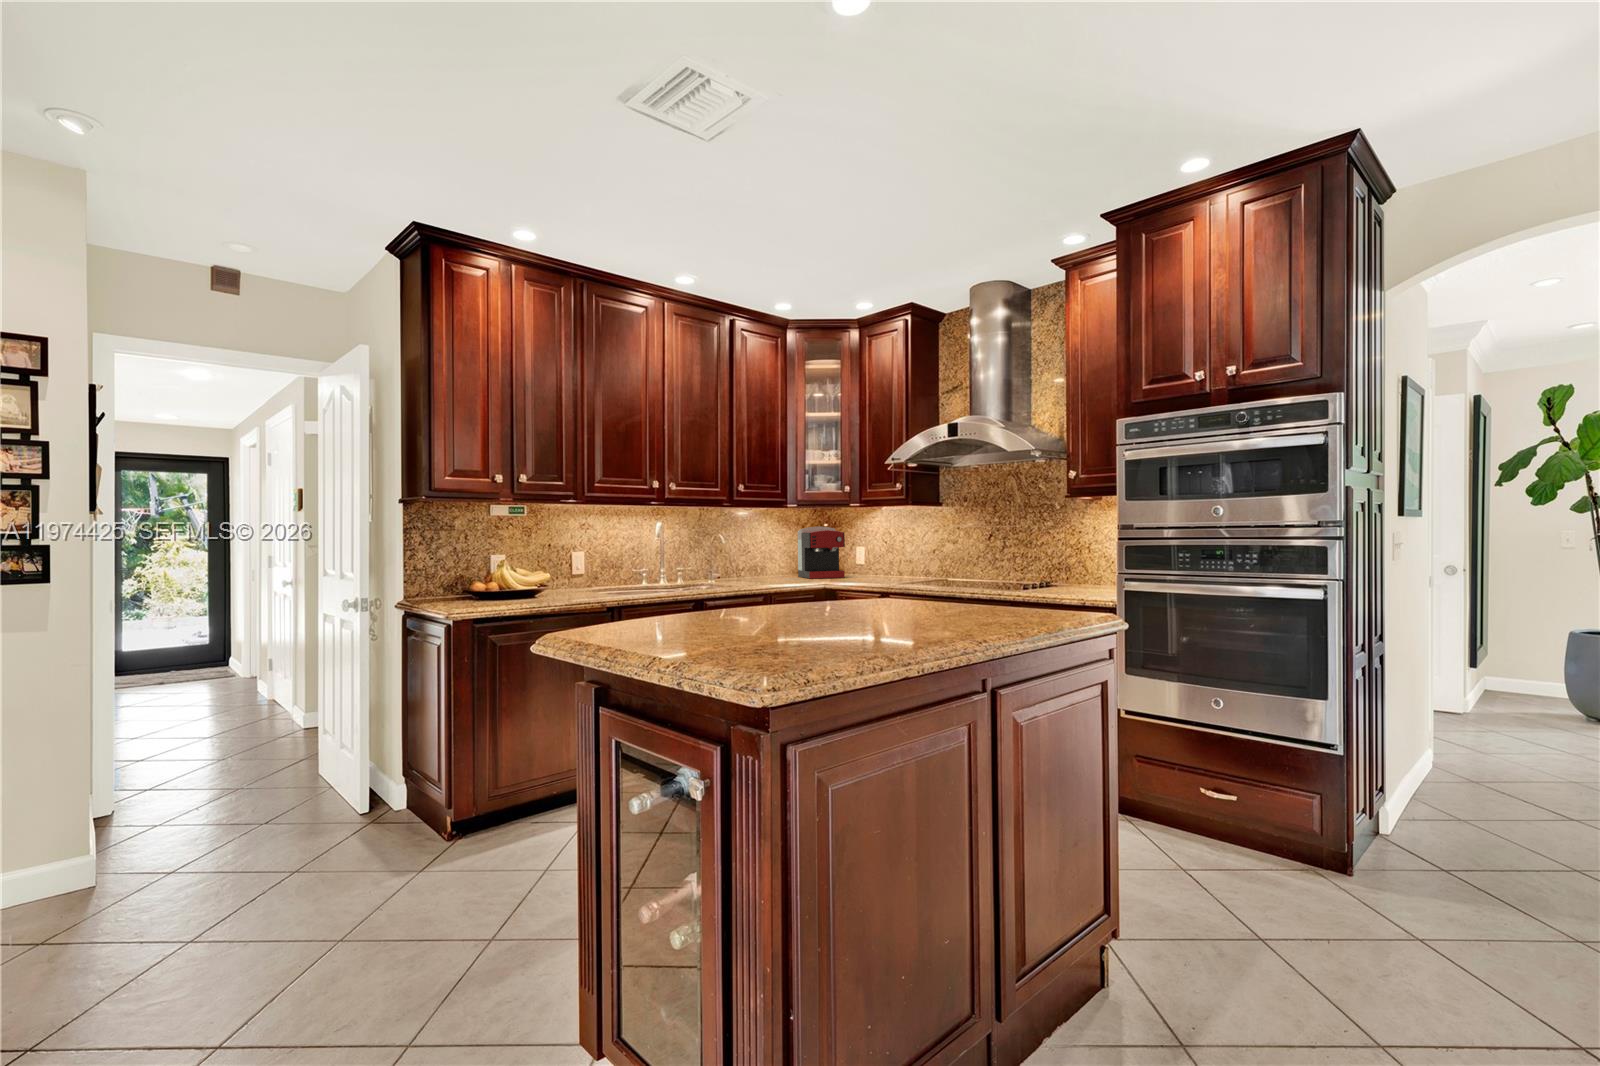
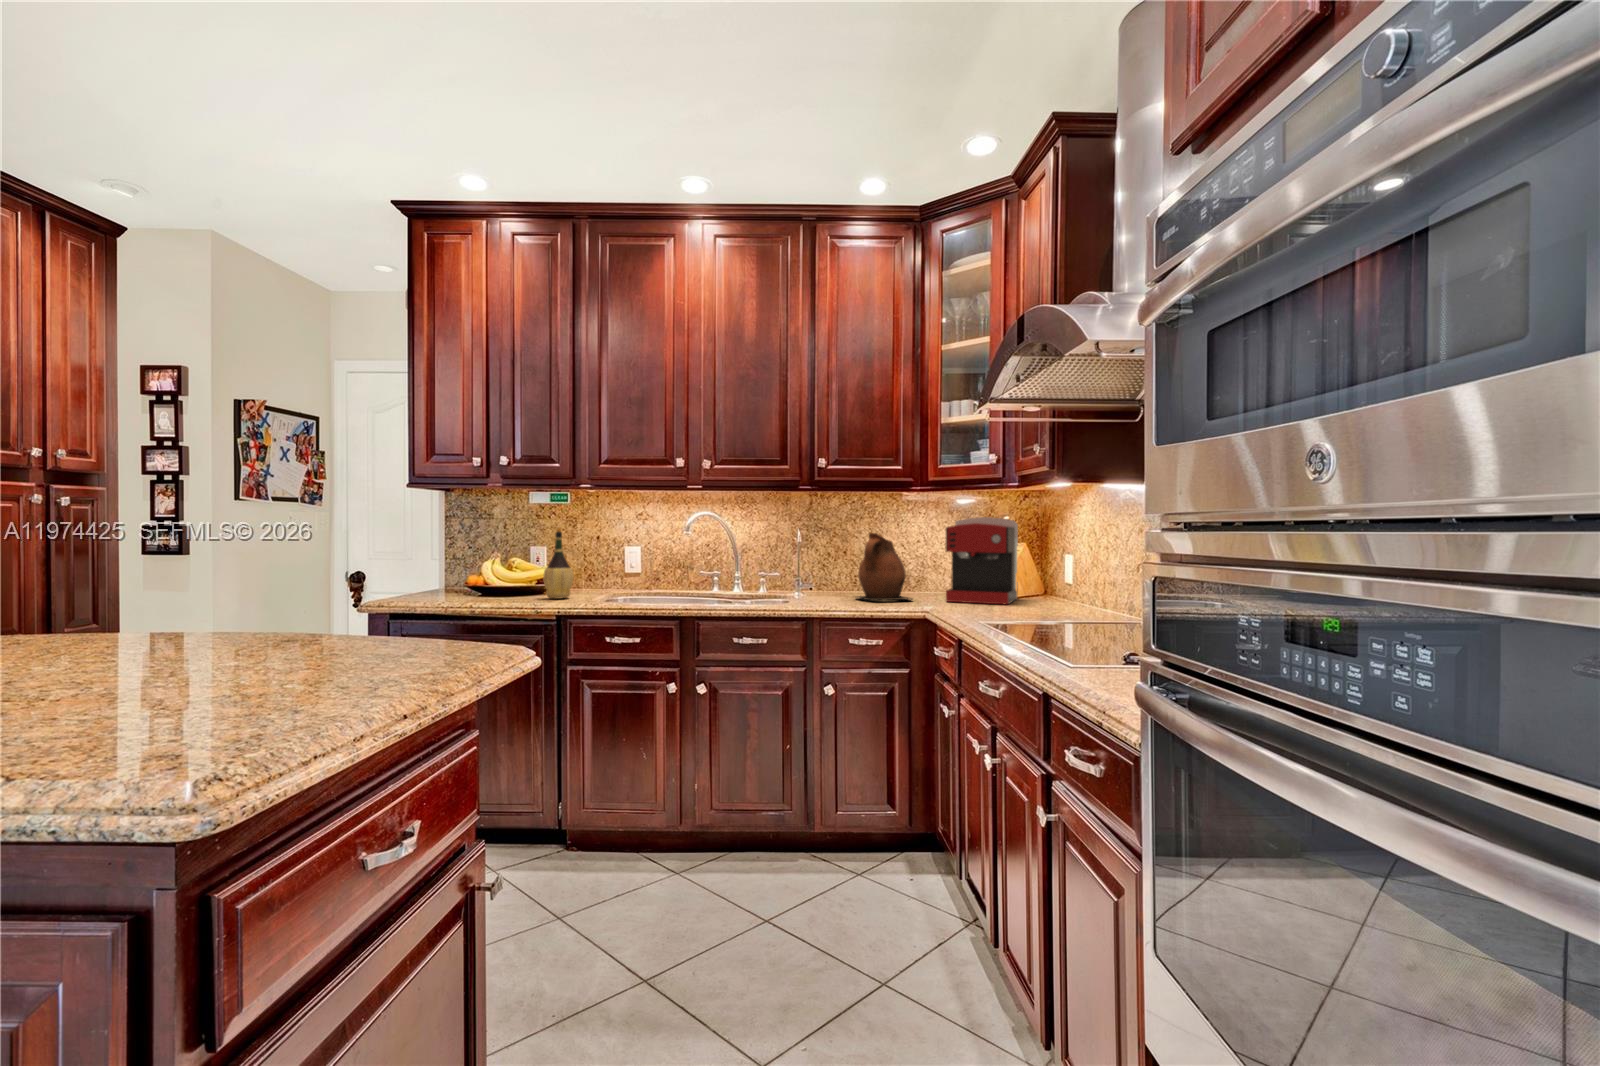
wine bottle: none [559,537,583,594] -> present [543,527,574,599]
ceramic pitcher: none [753,537,793,580] -> present [857,533,912,600]

